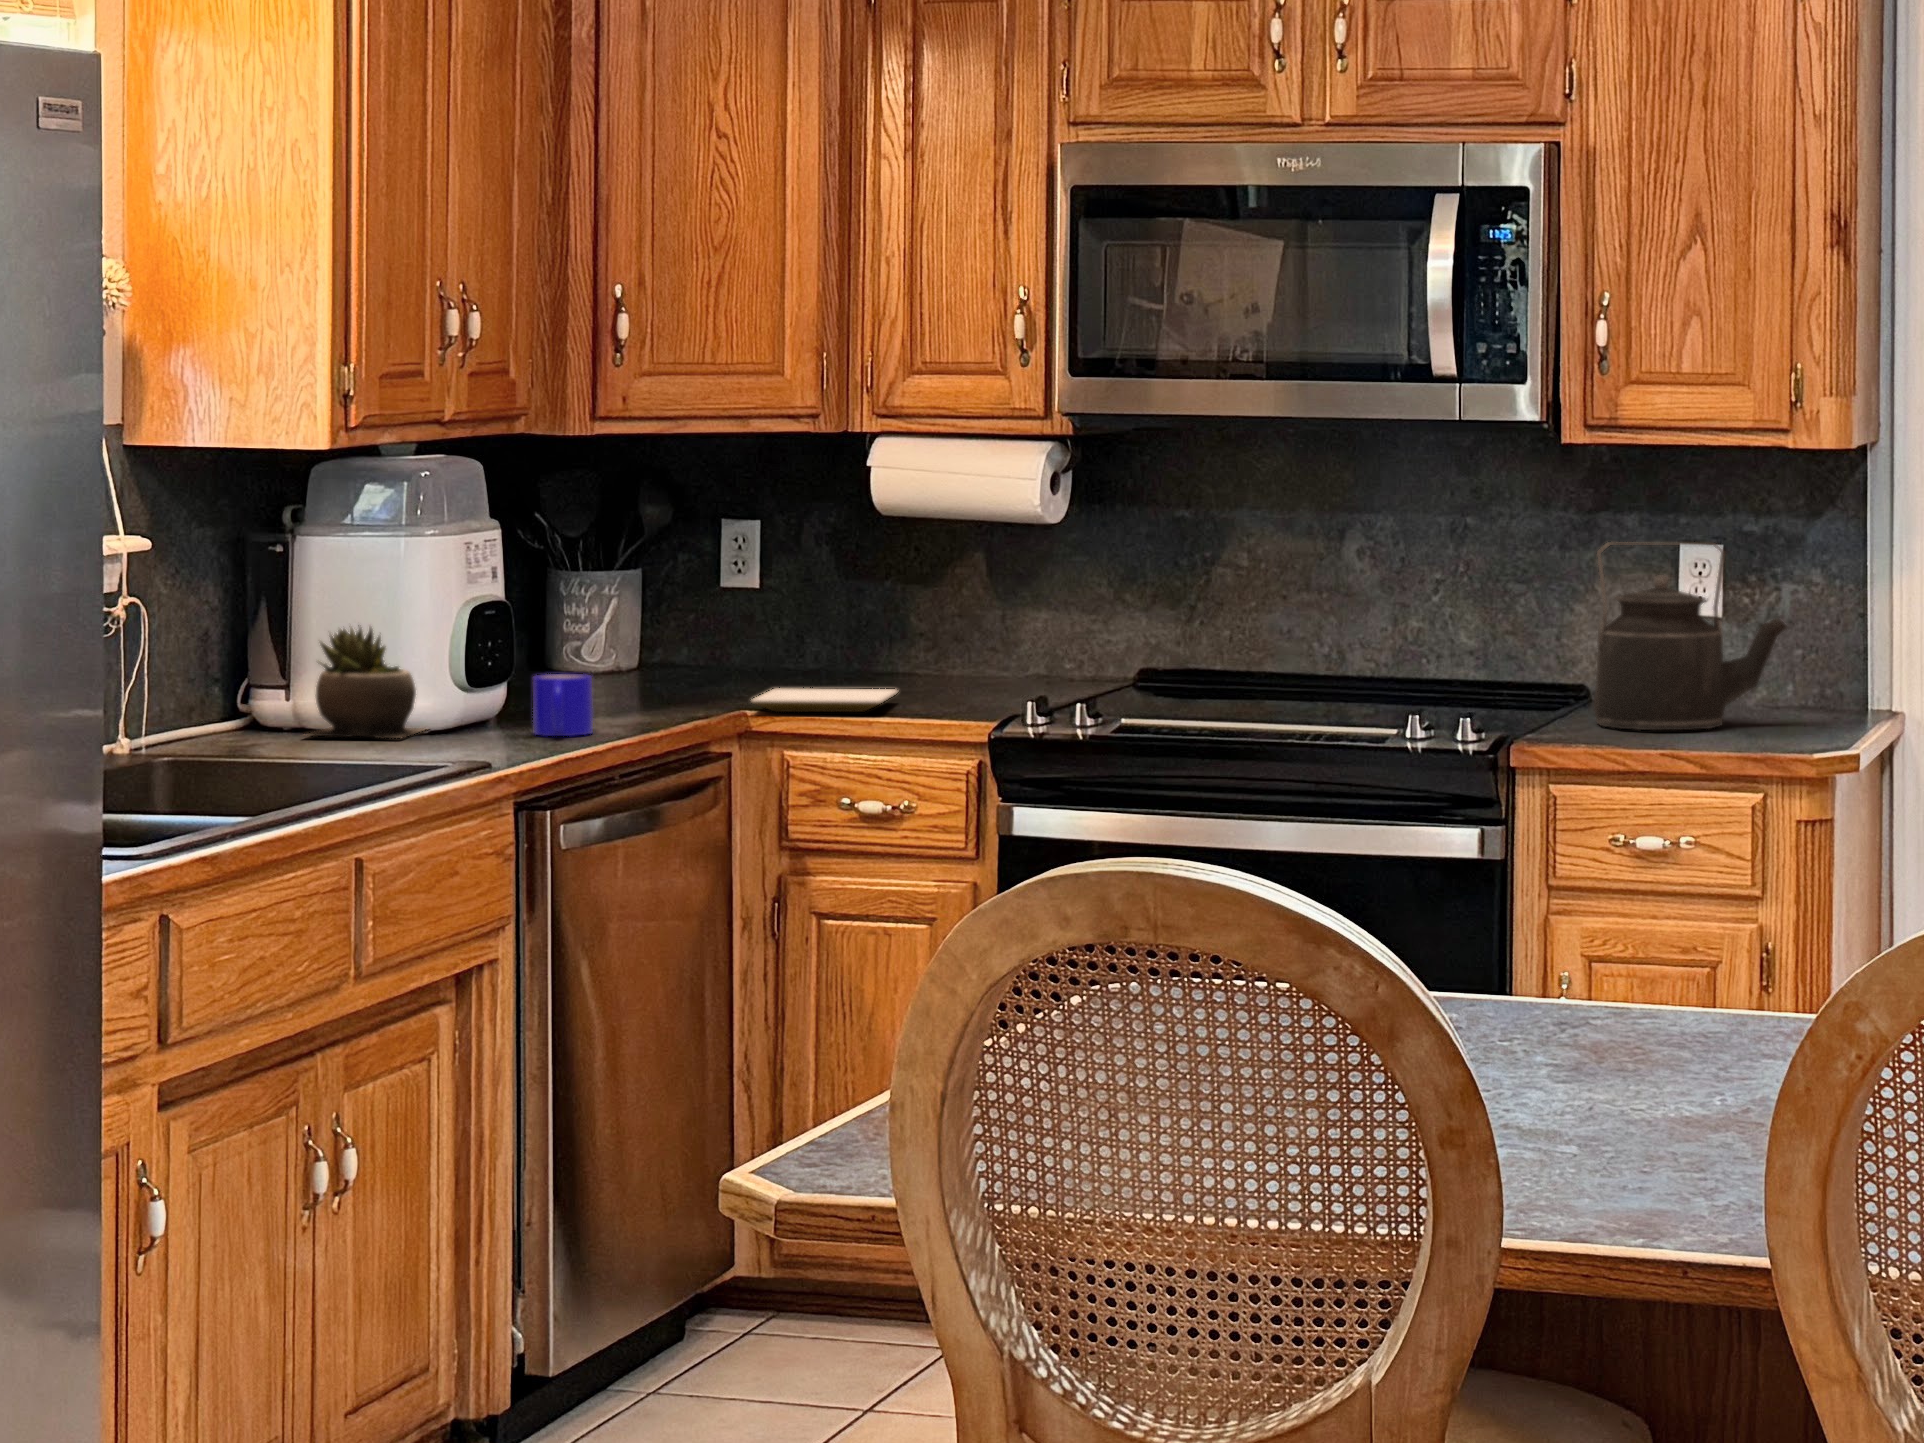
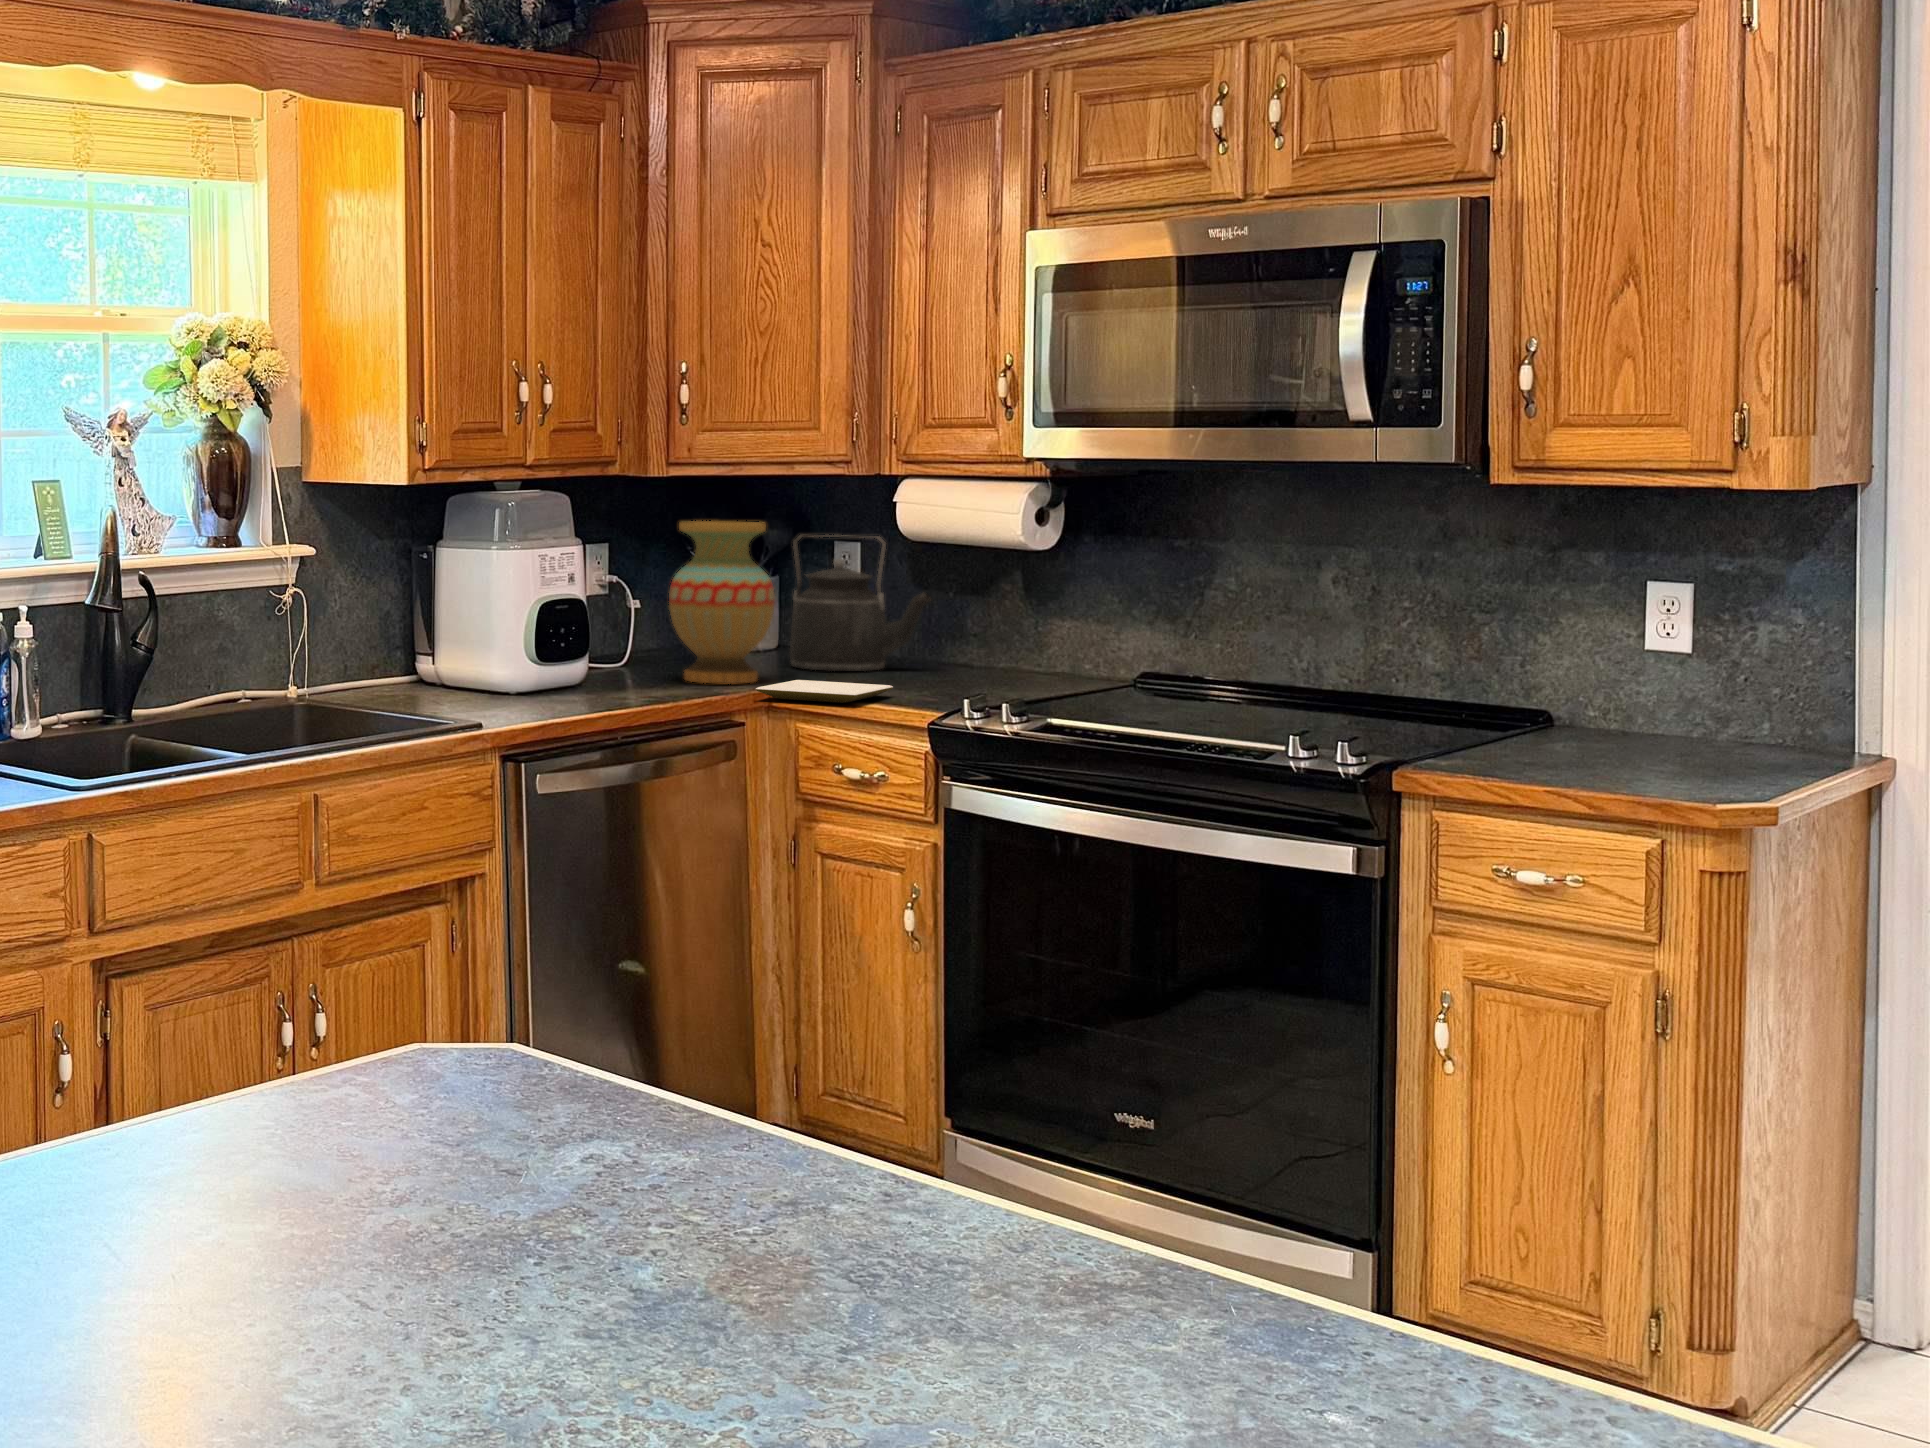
vase: none [591,493,727,698] -> present [669,521,775,684]
kettle: present [1594,542,1787,730] -> present [789,535,932,671]
succulent plant: present [308,625,428,738] -> none [397,614,503,704]
mug: present [533,674,593,736] -> none [563,660,609,709]

